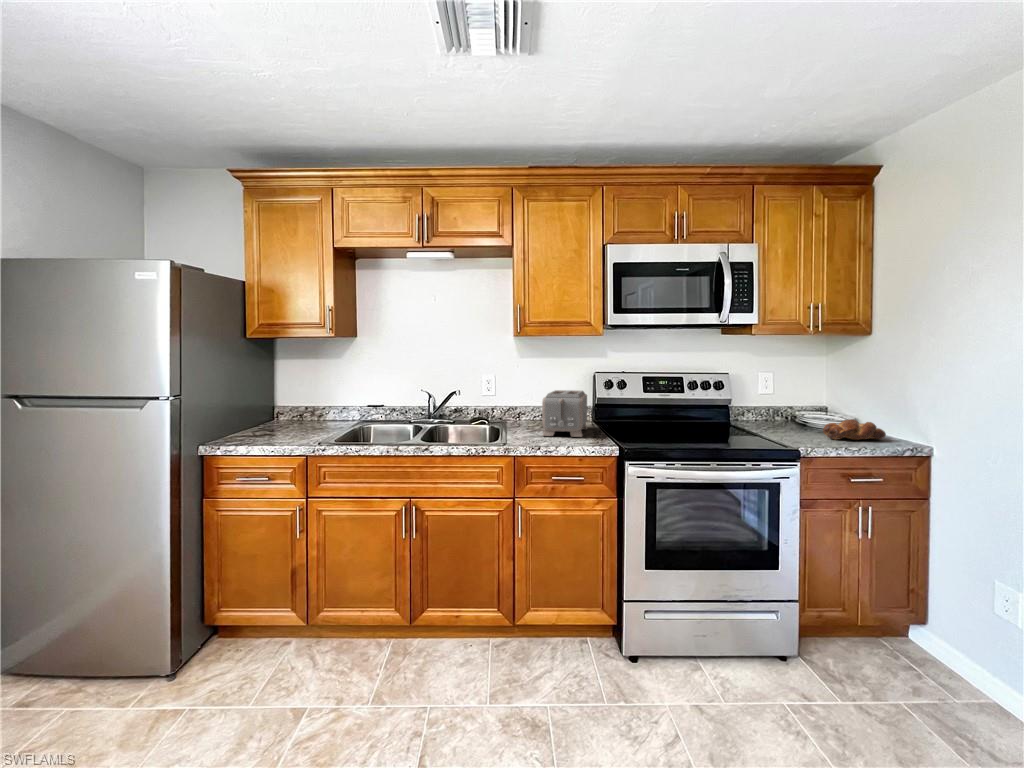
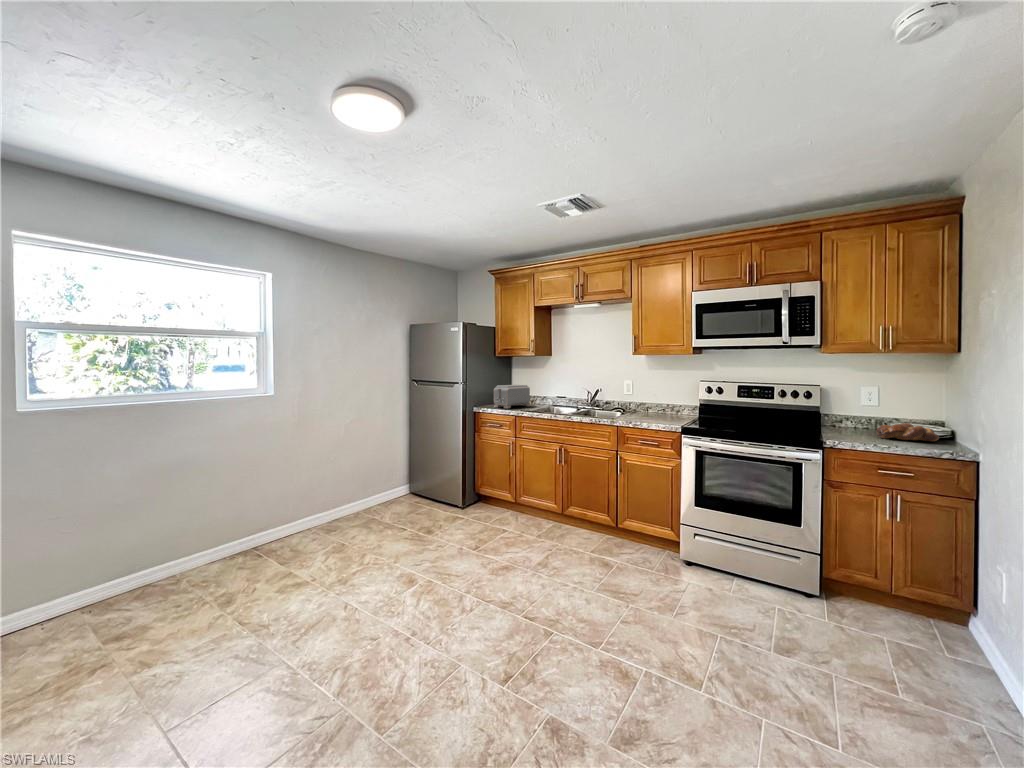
toaster: present [542,390,587,437] -> present [494,385,530,408]

